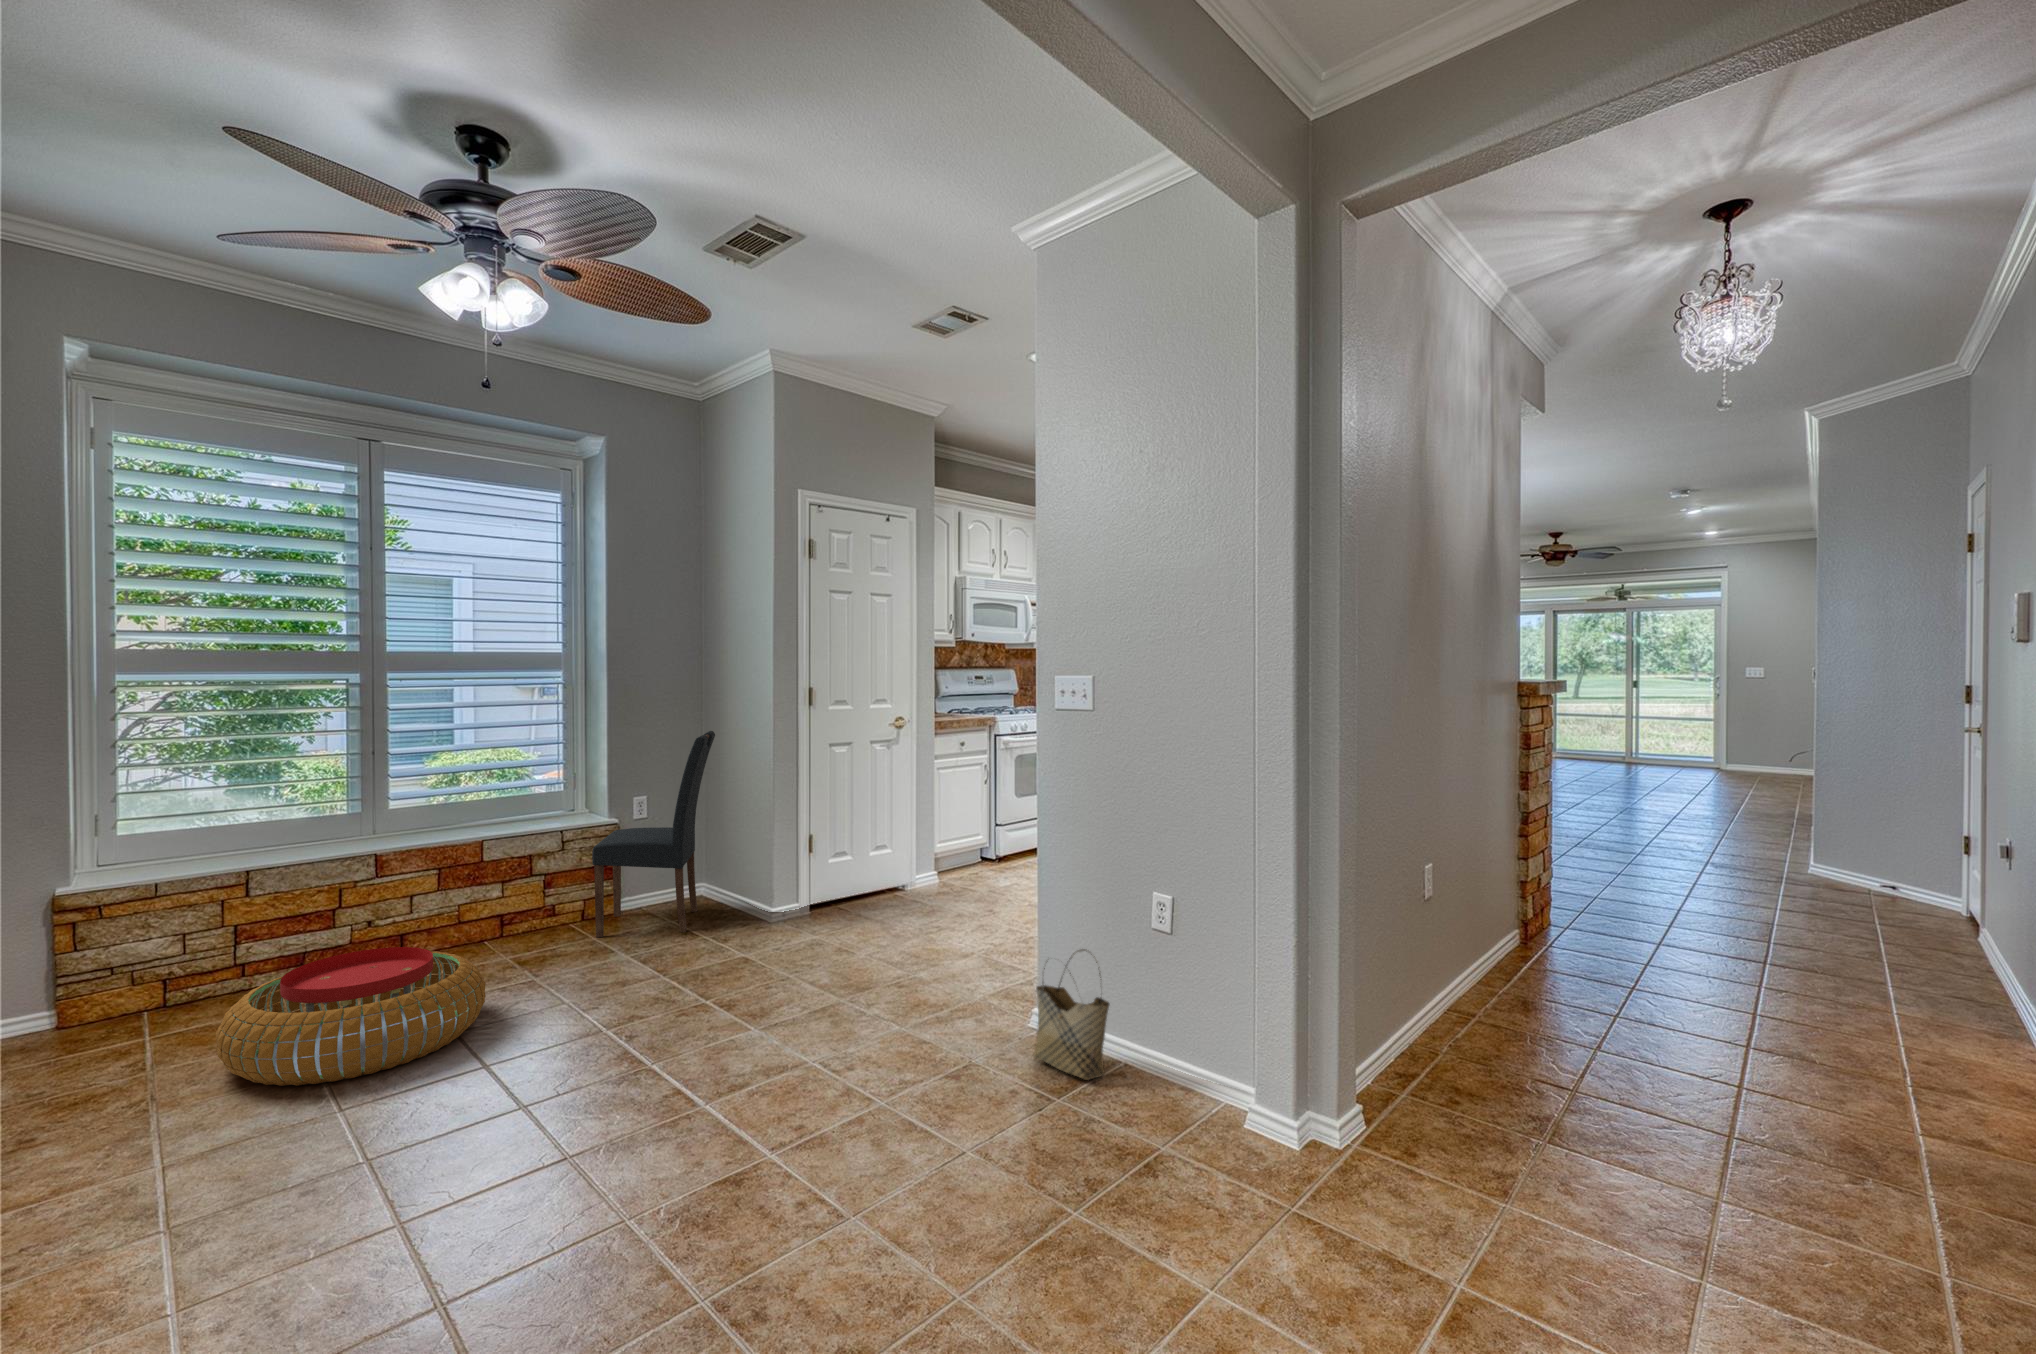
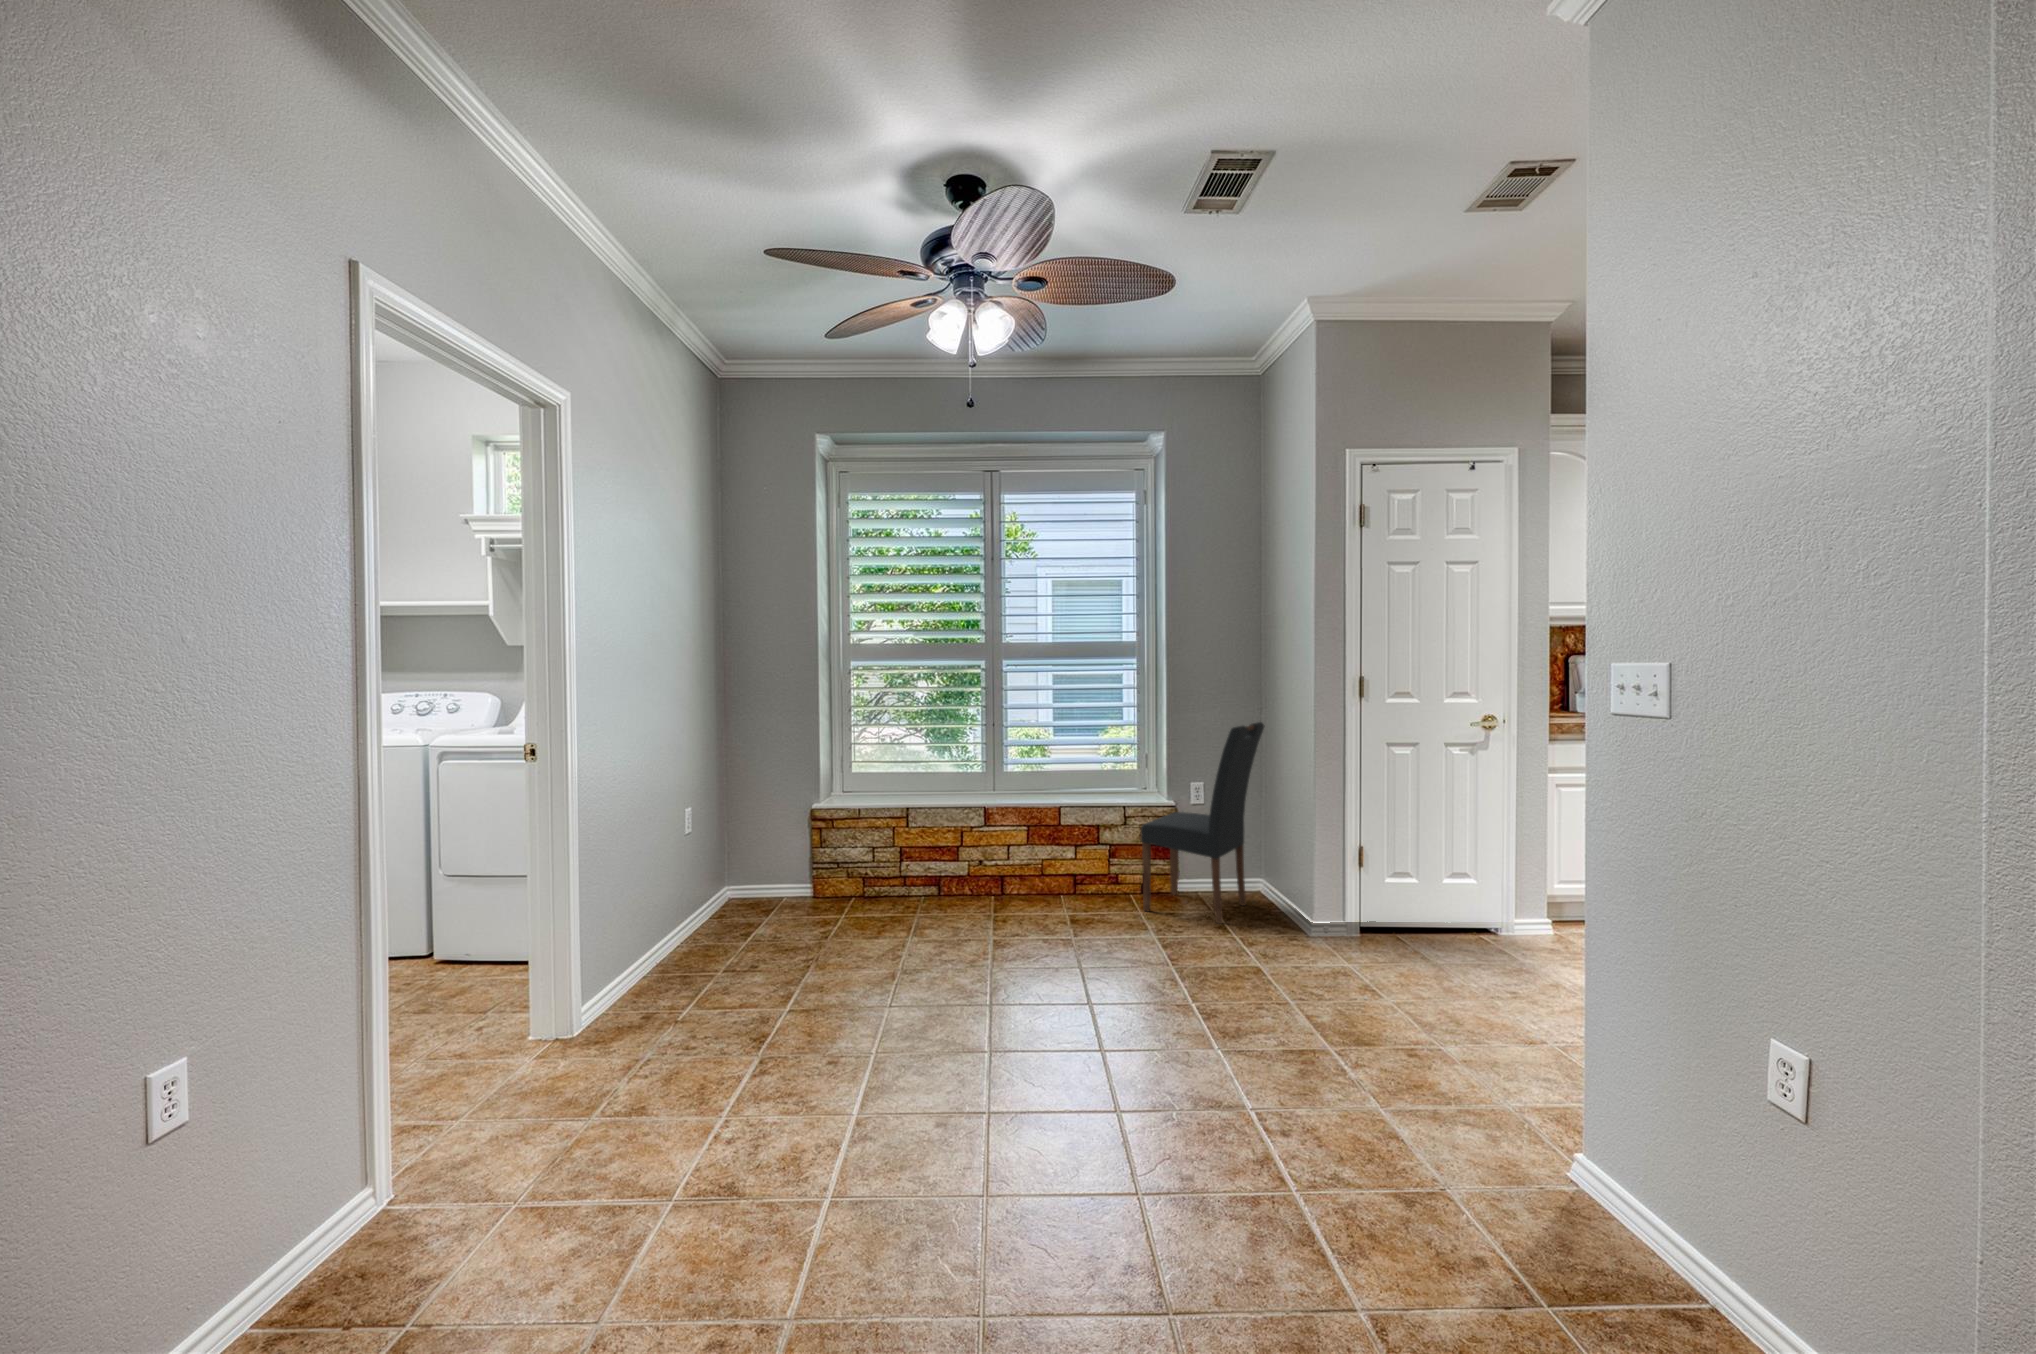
pouf: present [216,947,486,1086] -> none [845,882,1018,983]
woven basket: present [1033,949,1110,1080] -> none [1542,1084,1676,1309]

